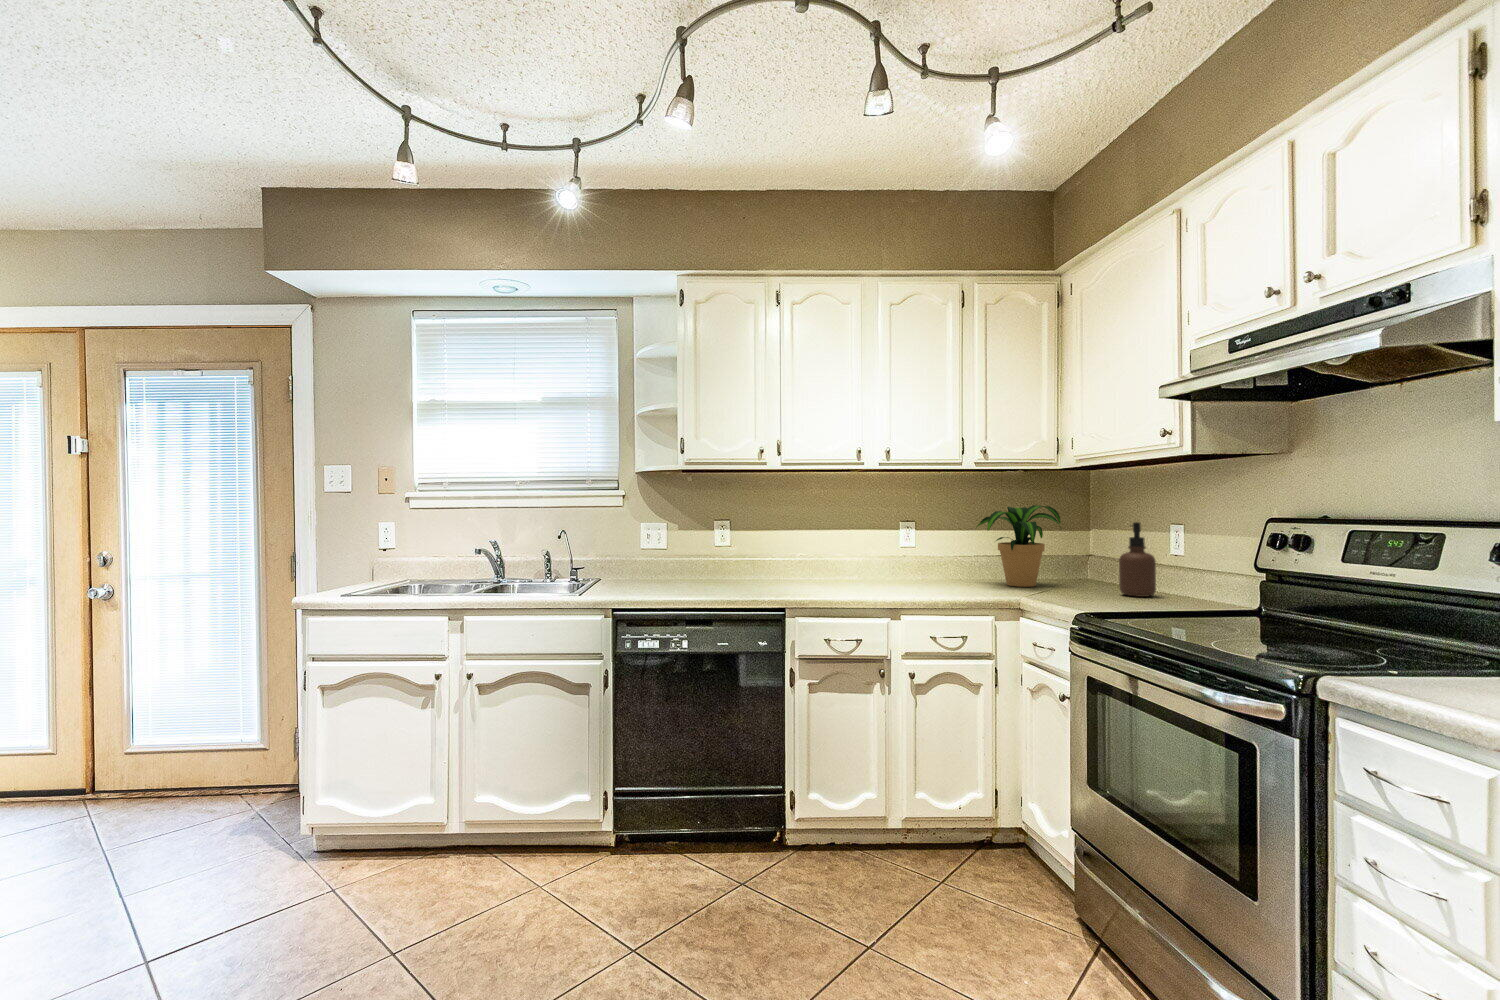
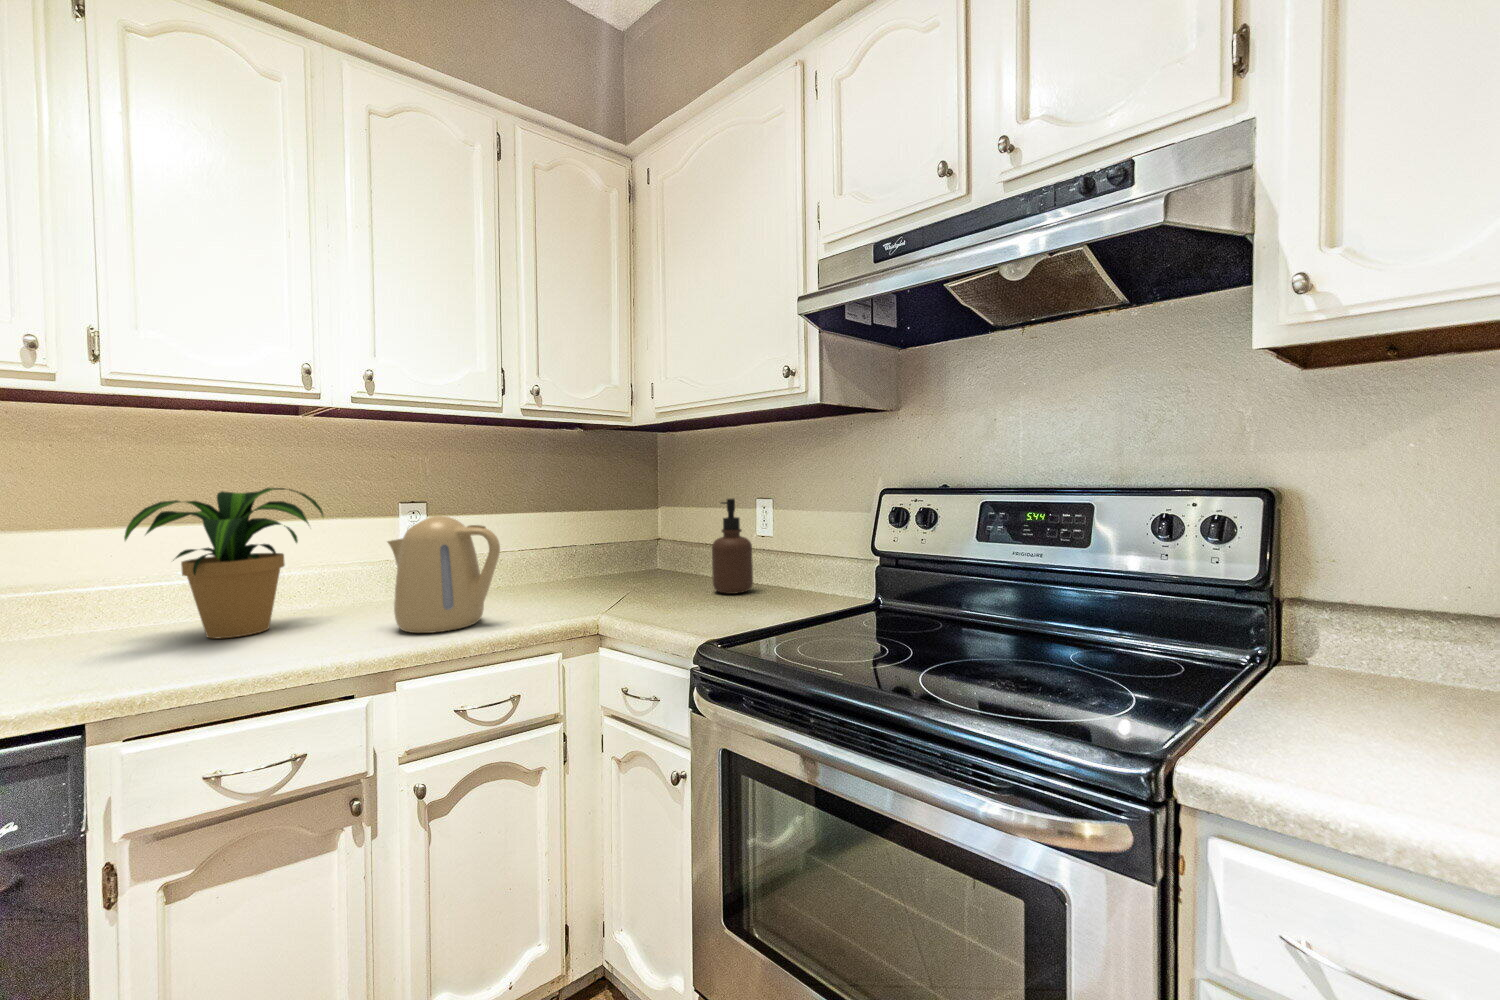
potted plant: present [977,505,1062,587] -> present [124,488,323,638]
kettle: none [898,525,960,593] -> present [388,516,500,633]

